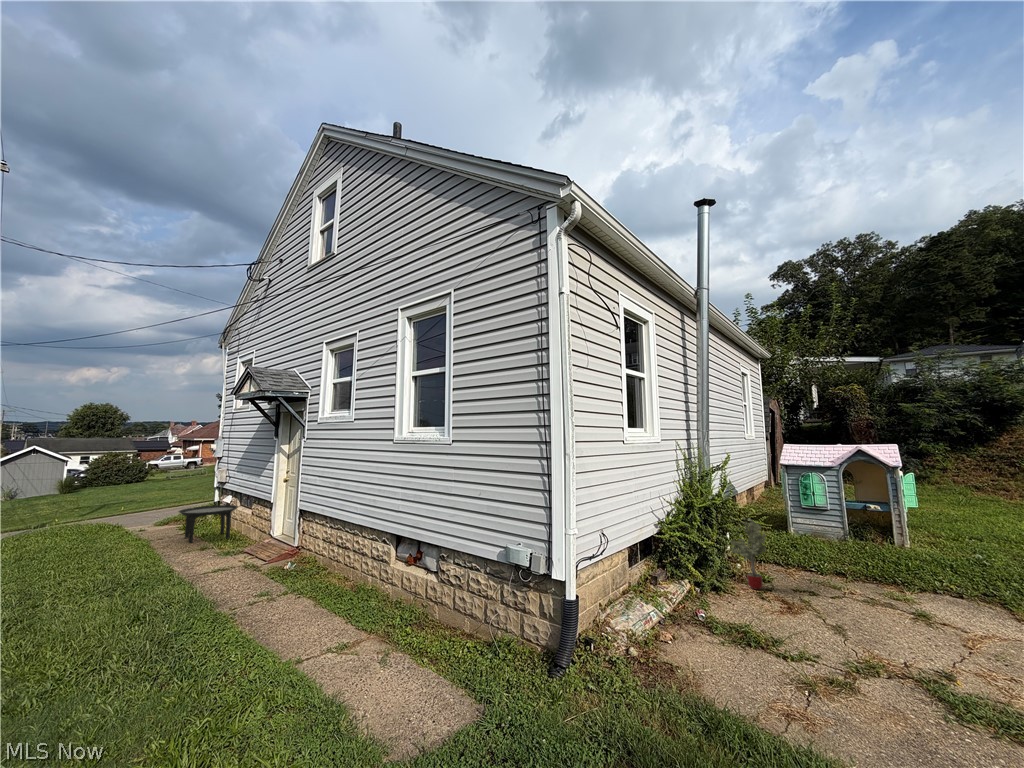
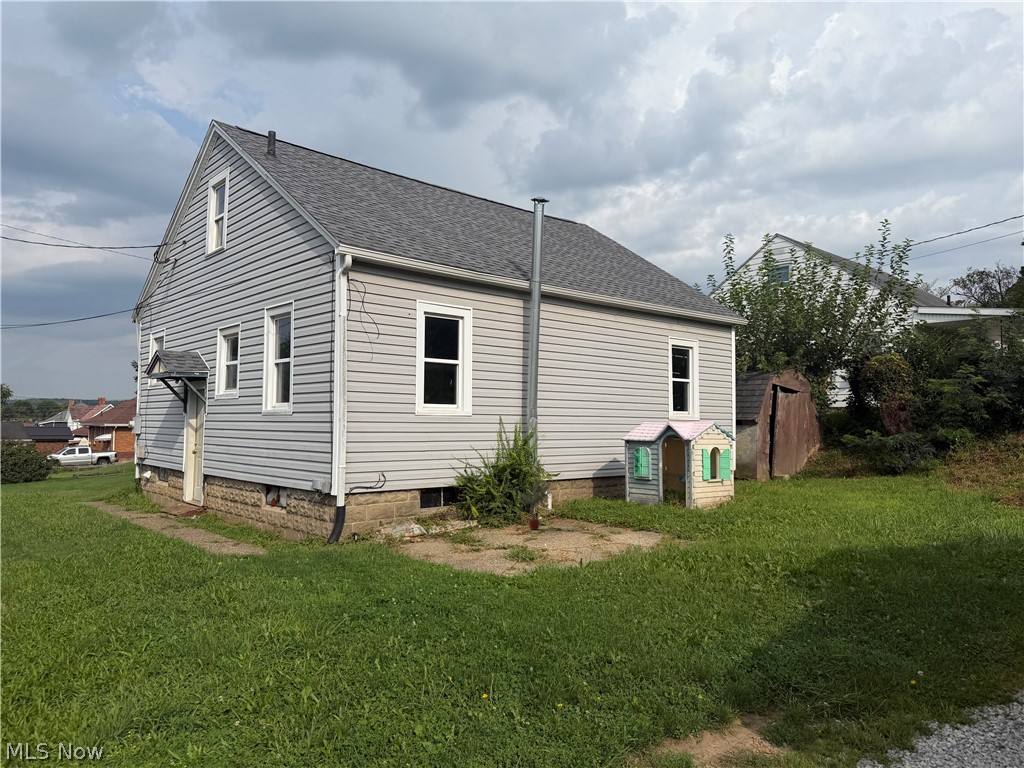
round table: present [179,505,238,543] -> none [104,479,156,510]

